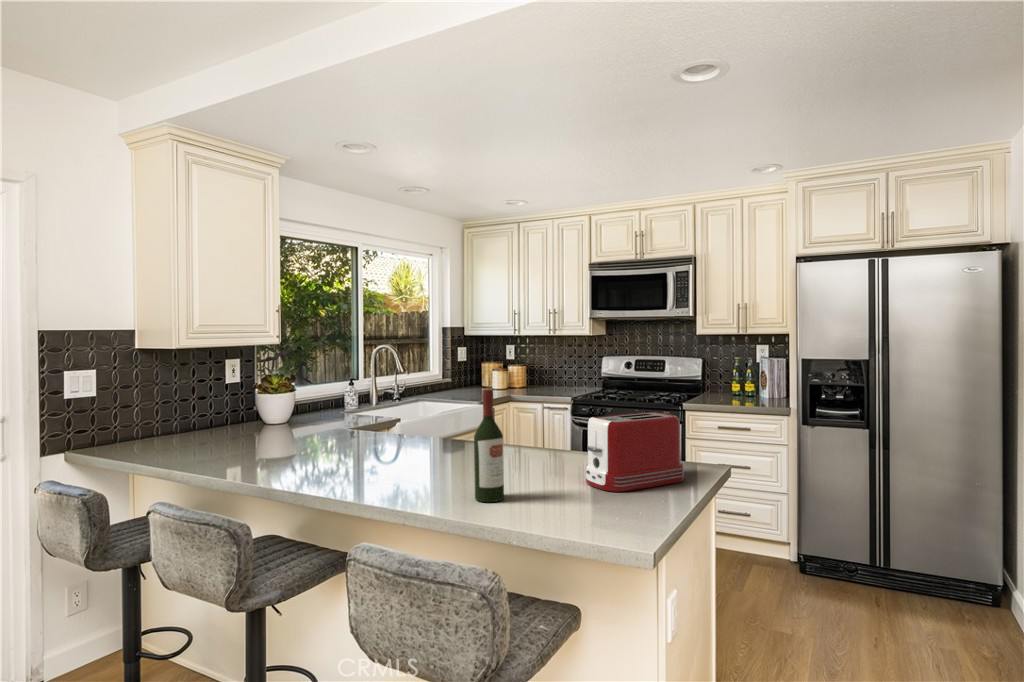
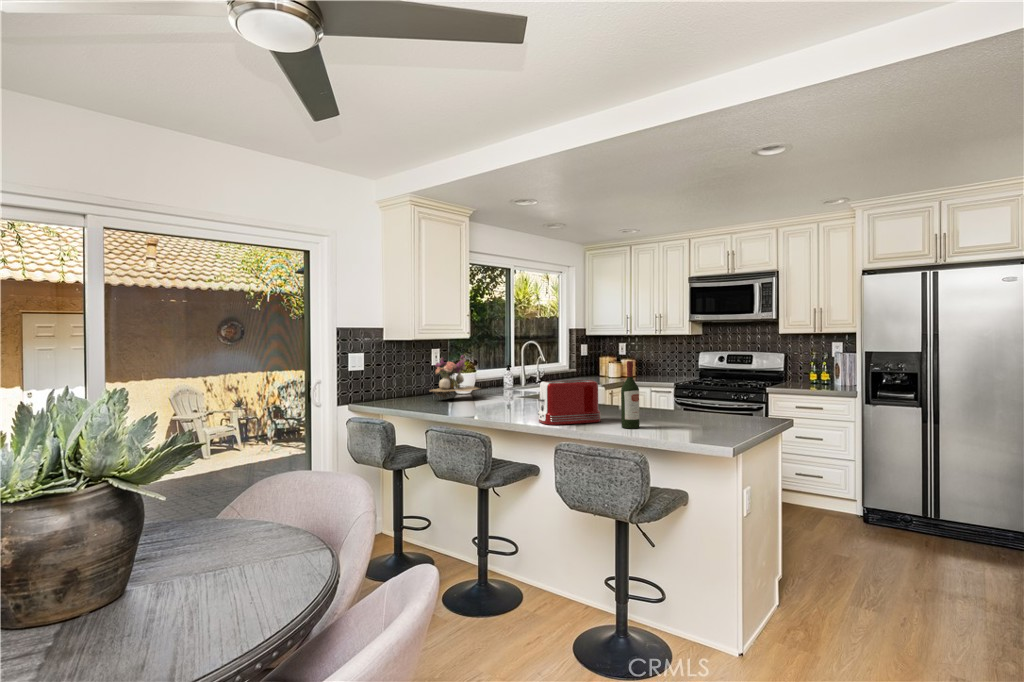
flower arrangement: none [205,367,291,437] -> present [430,355,479,399]
toaster: present [586,412,684,492] -> present [538,380,601,425]

